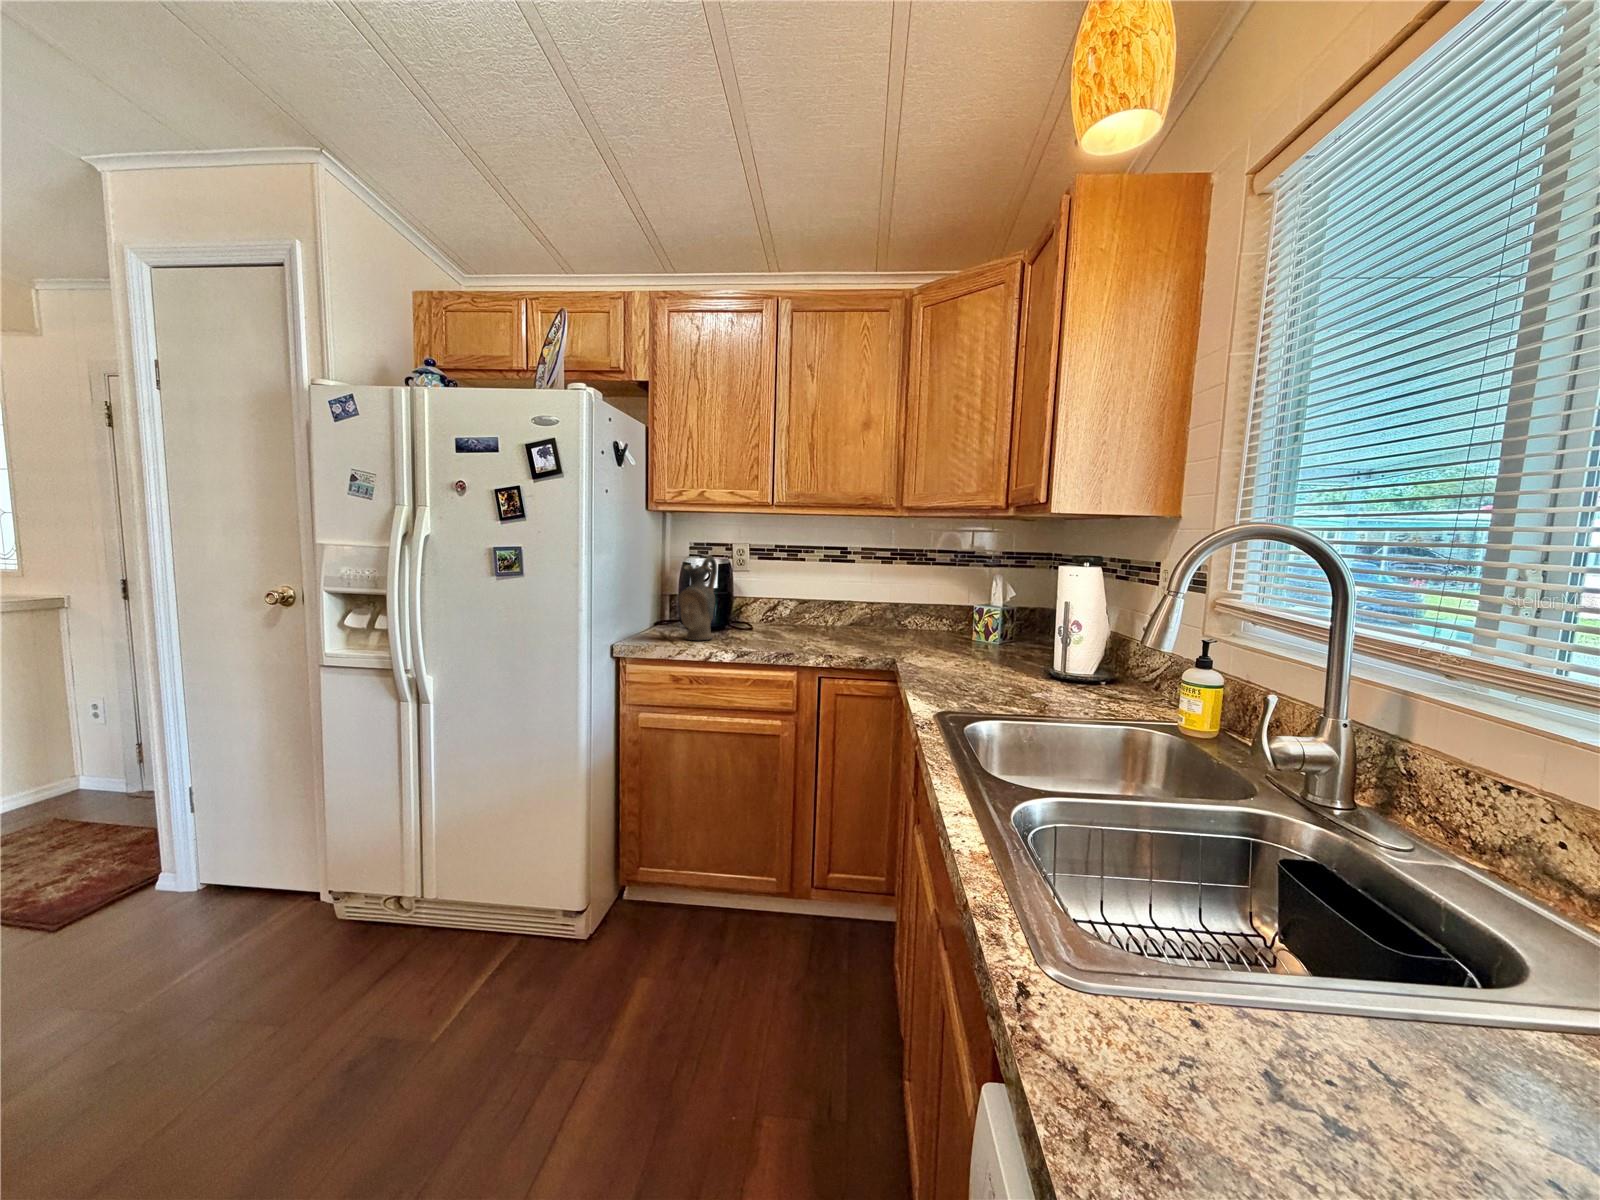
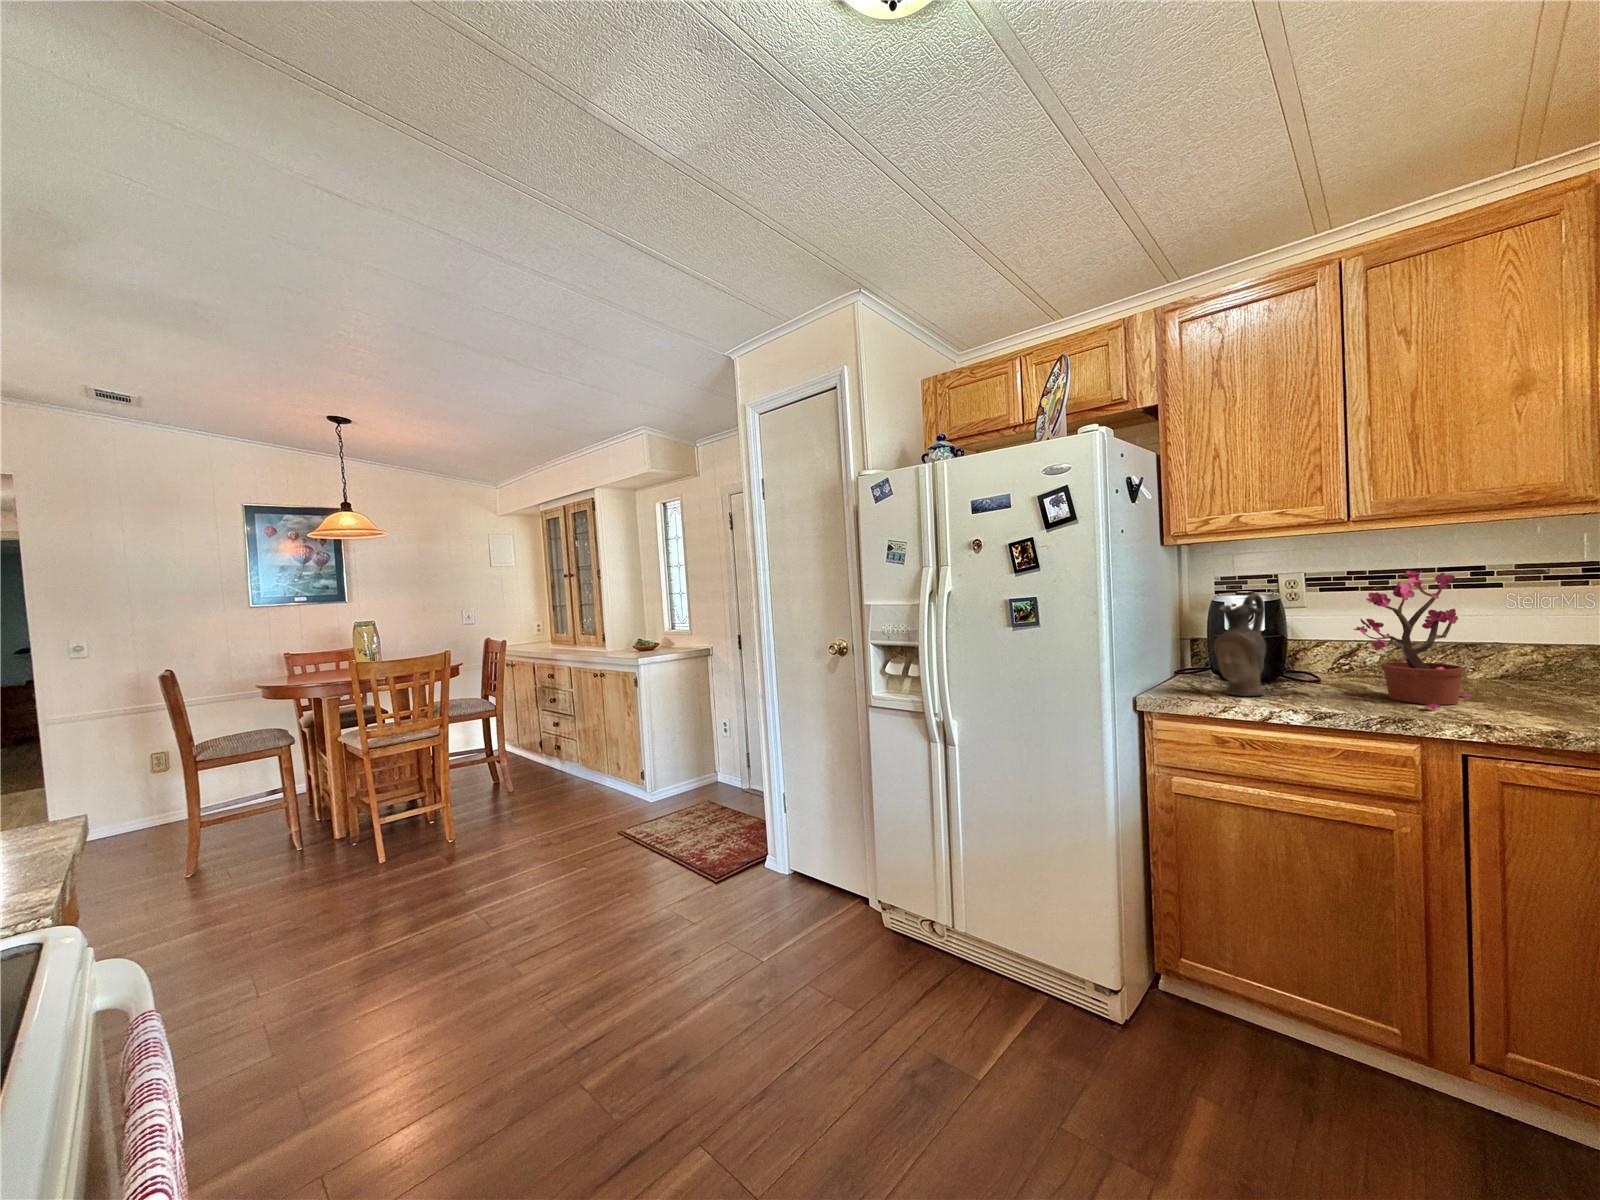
potted plant: none [770,546,832,645] -> present [1354,571,1472,709]

